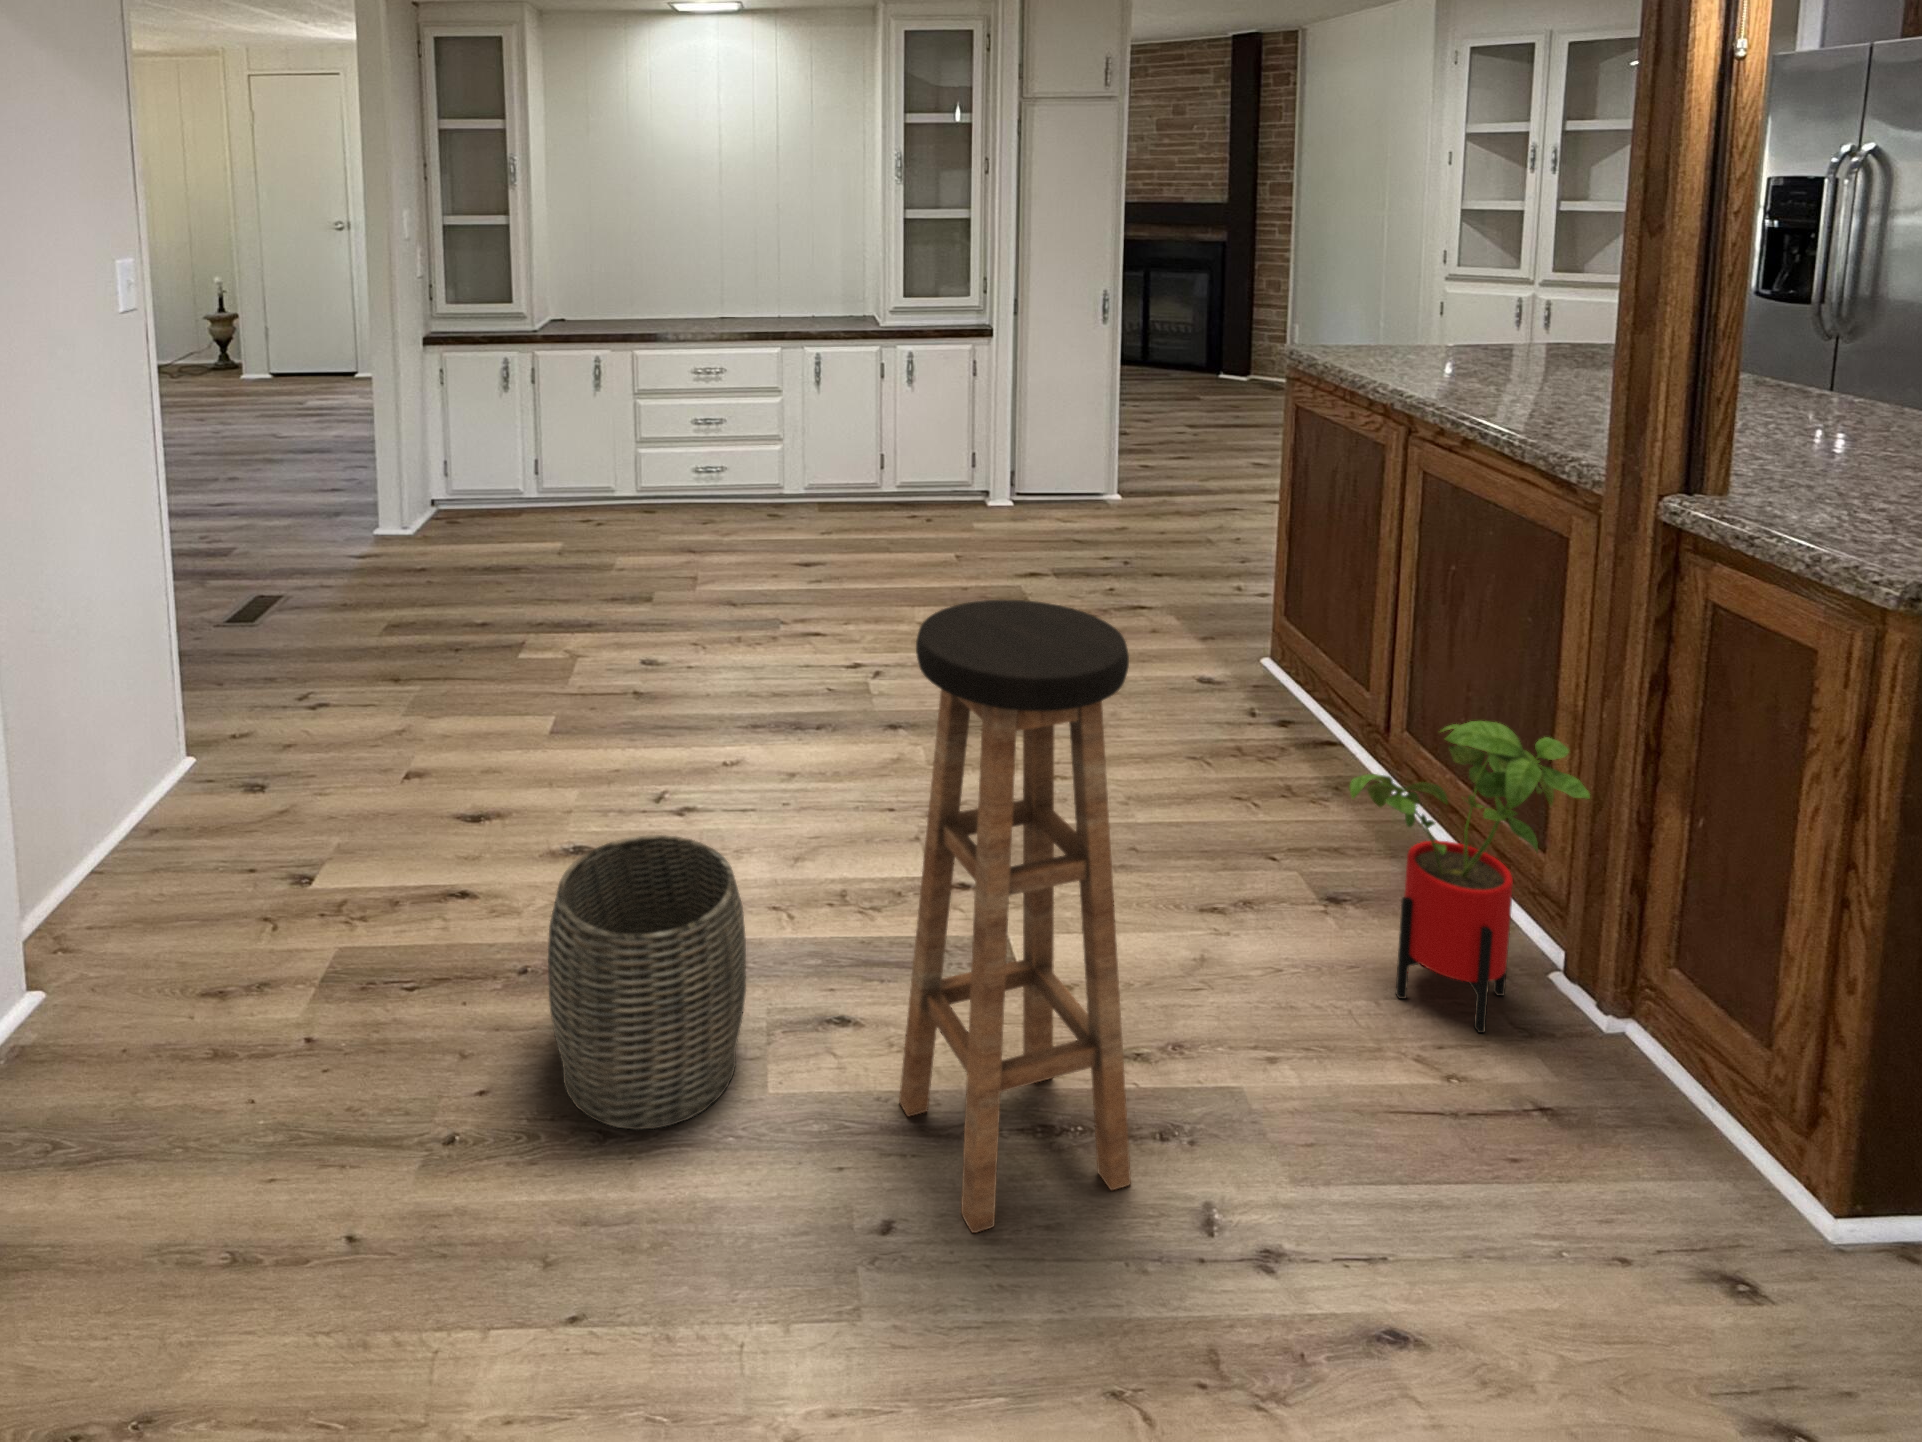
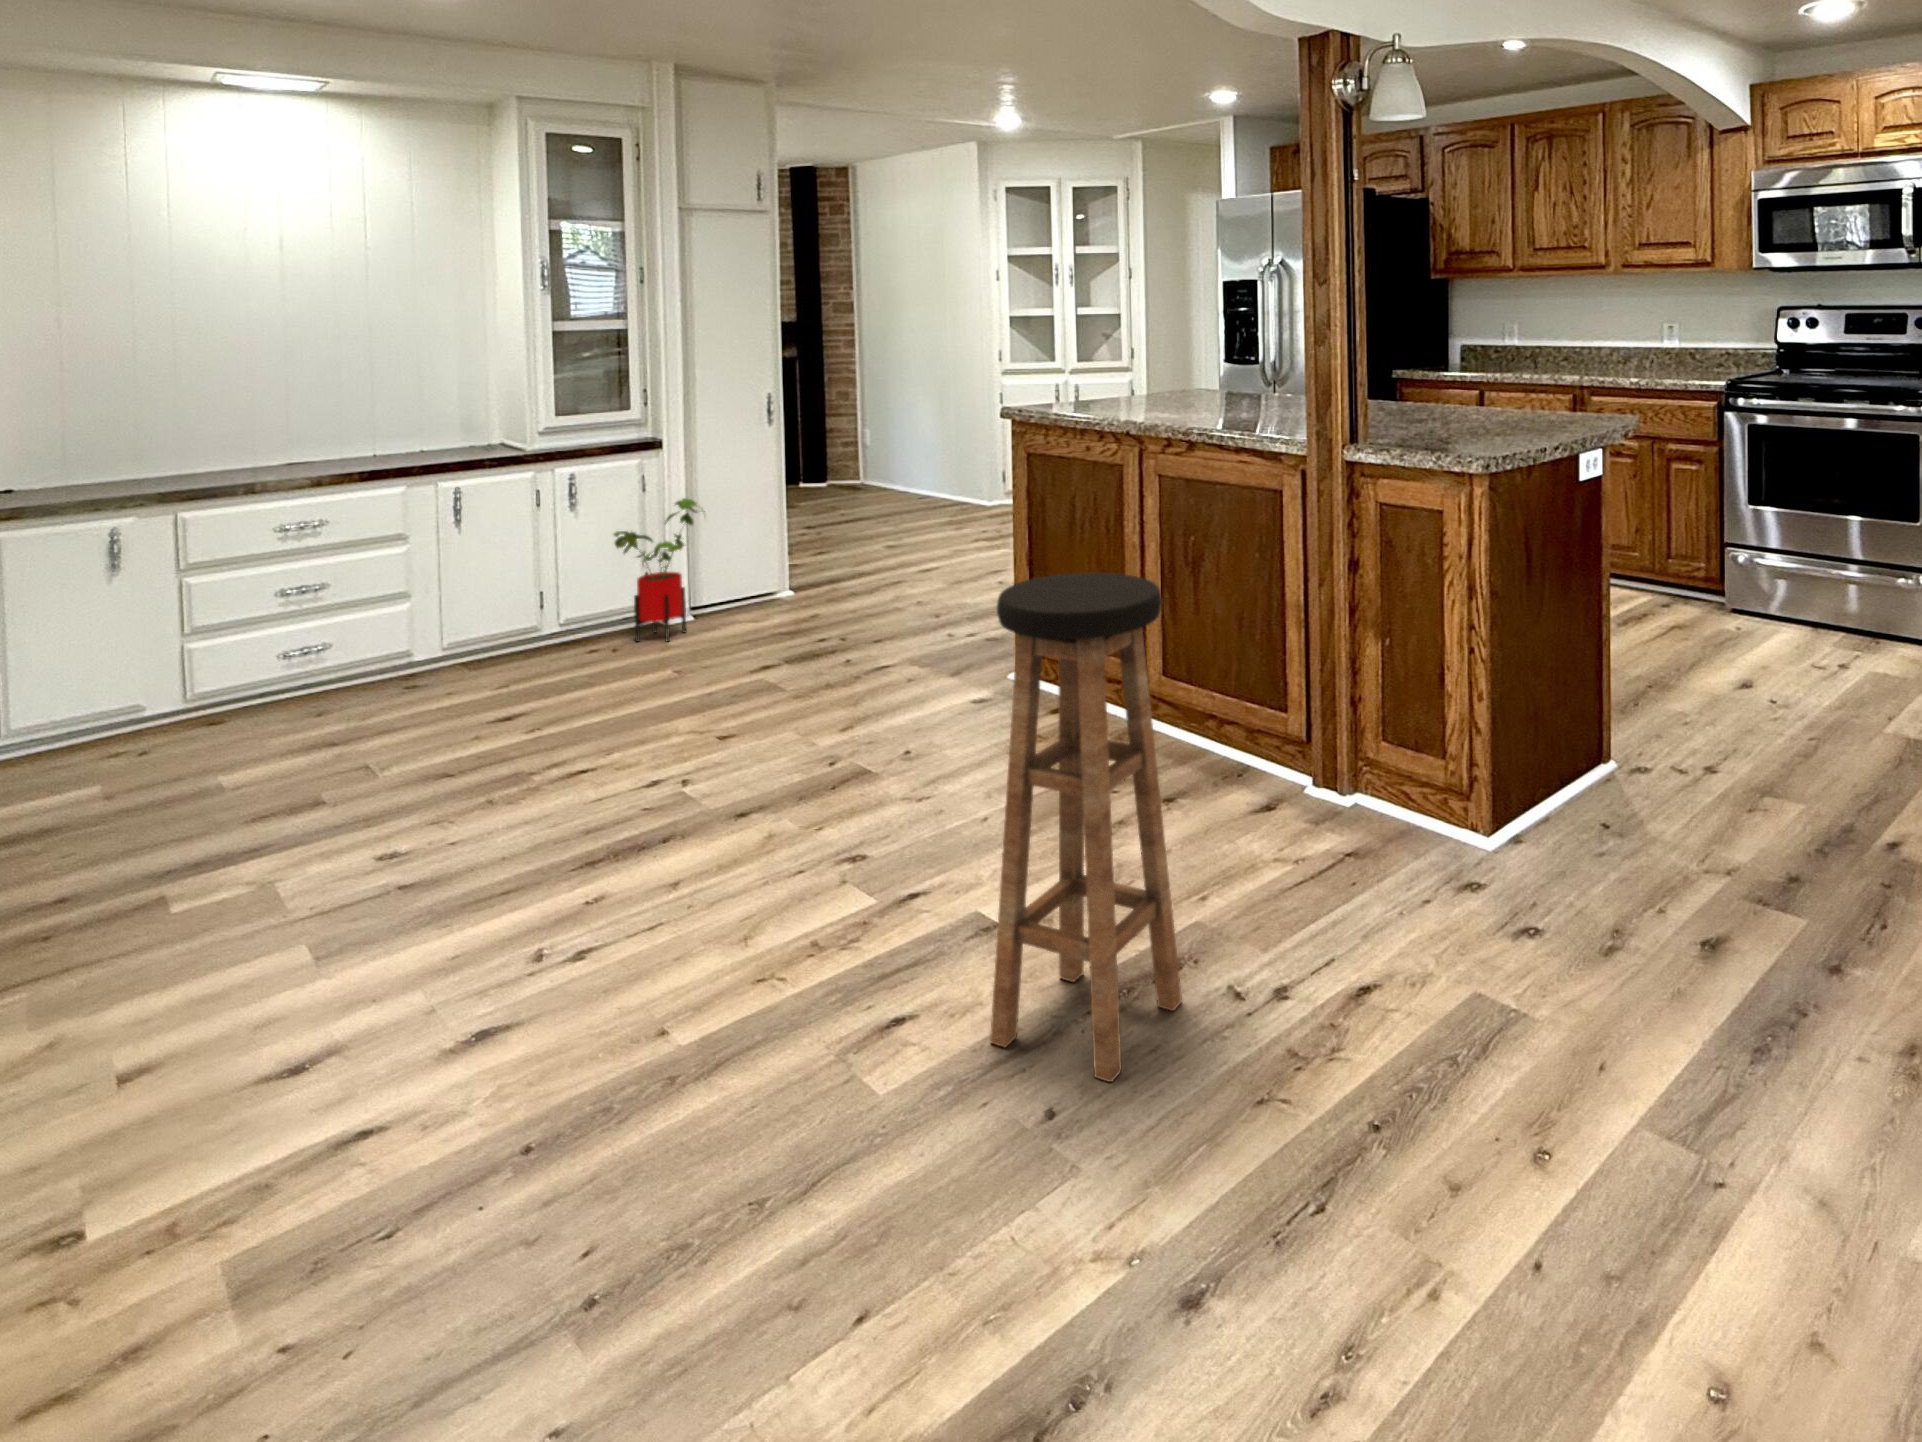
house plant: present [1349,721,1590,1033] -> present [614,498,705,642]
woven basket: present [548,835,746,1130] -> none [635,895,850,1202]

